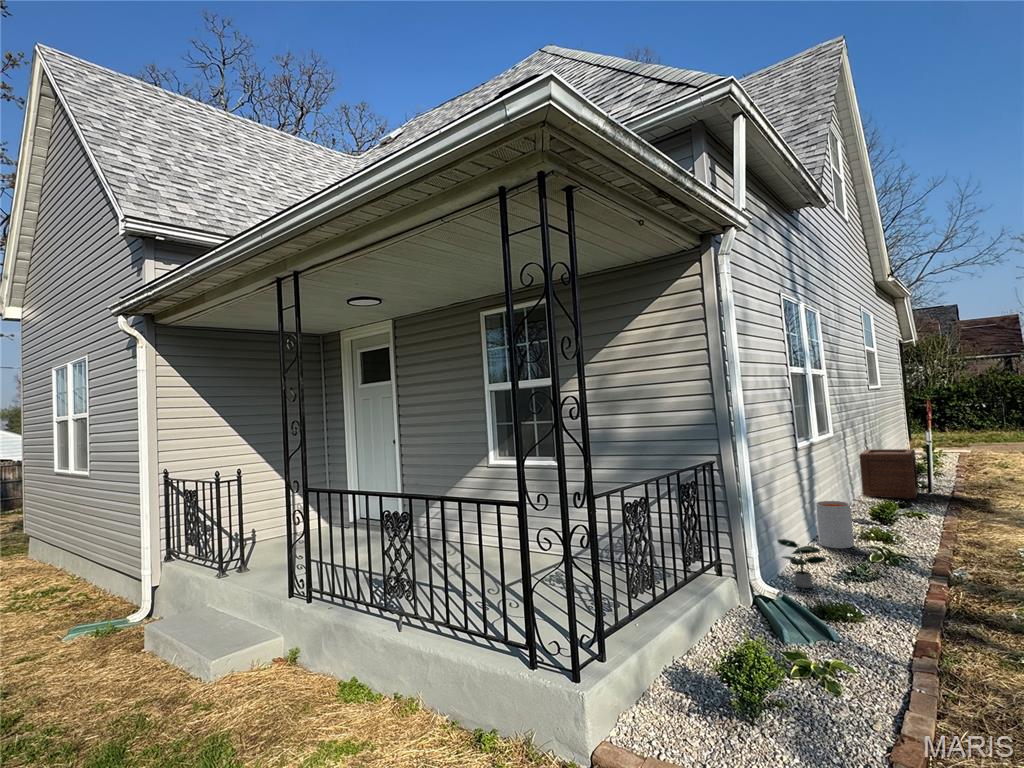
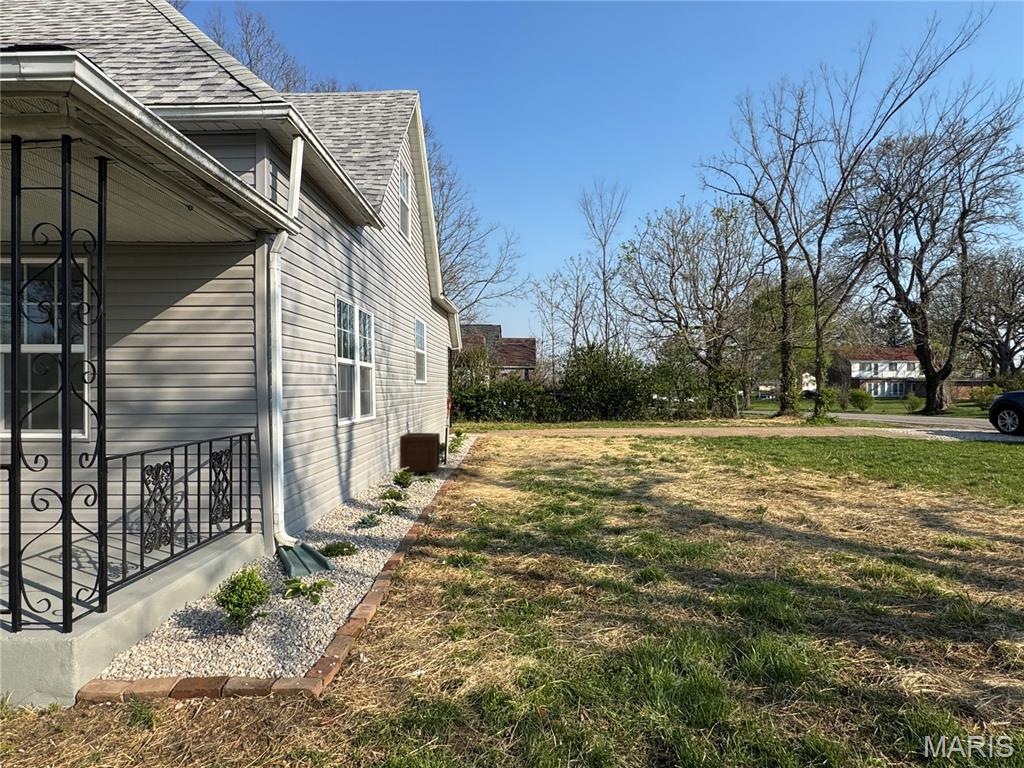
bucket: present [816,501,856,548] -> none [350,471,378,509]
potted plant: present [777,539,826,588] -> none [306,500,343,539]

